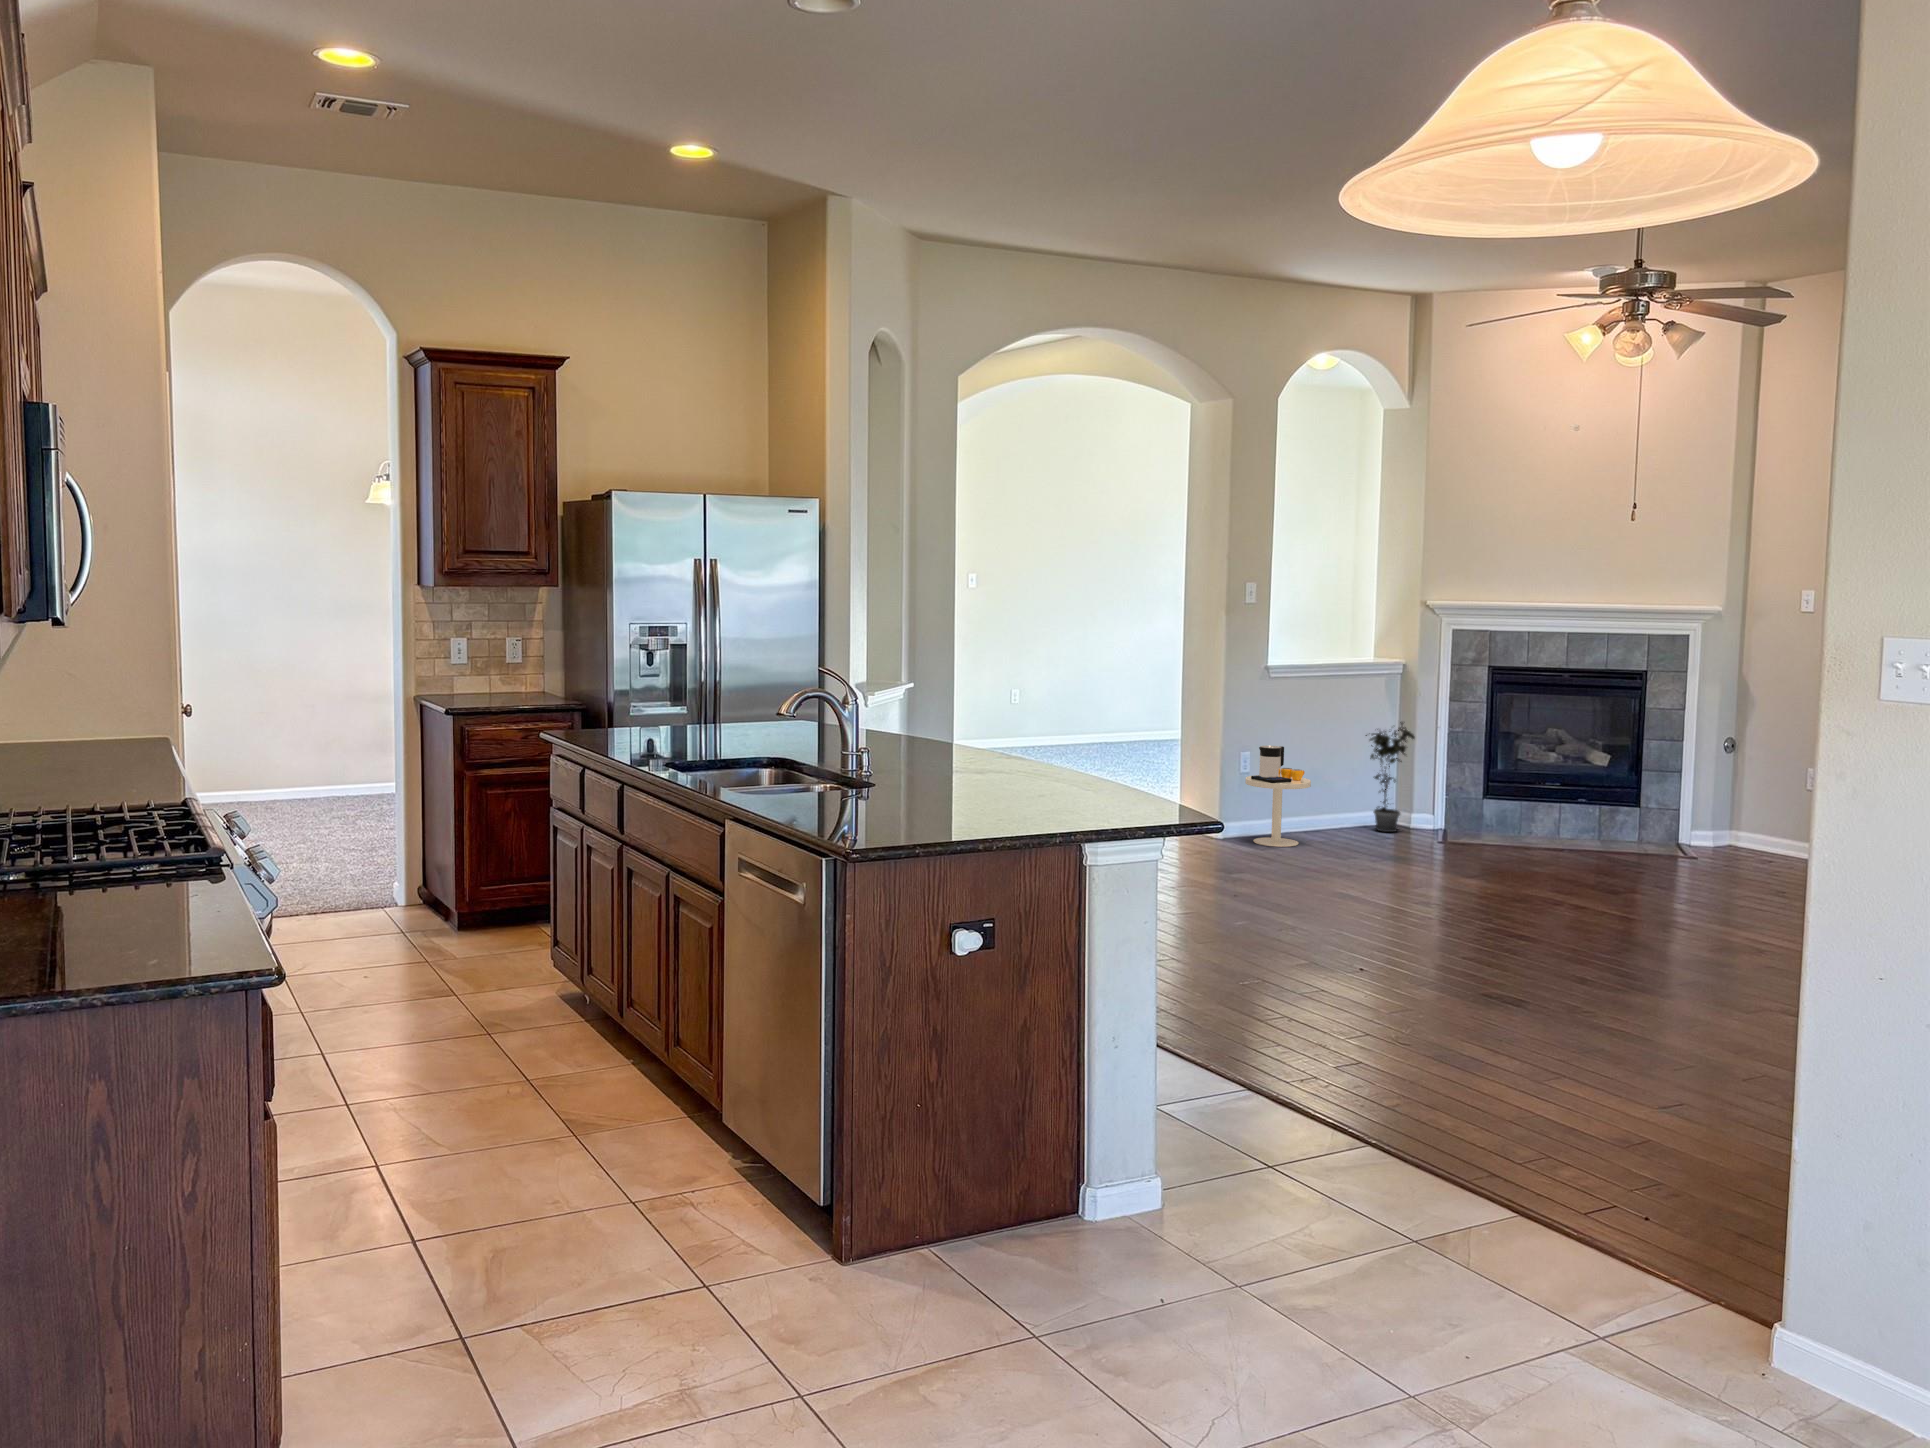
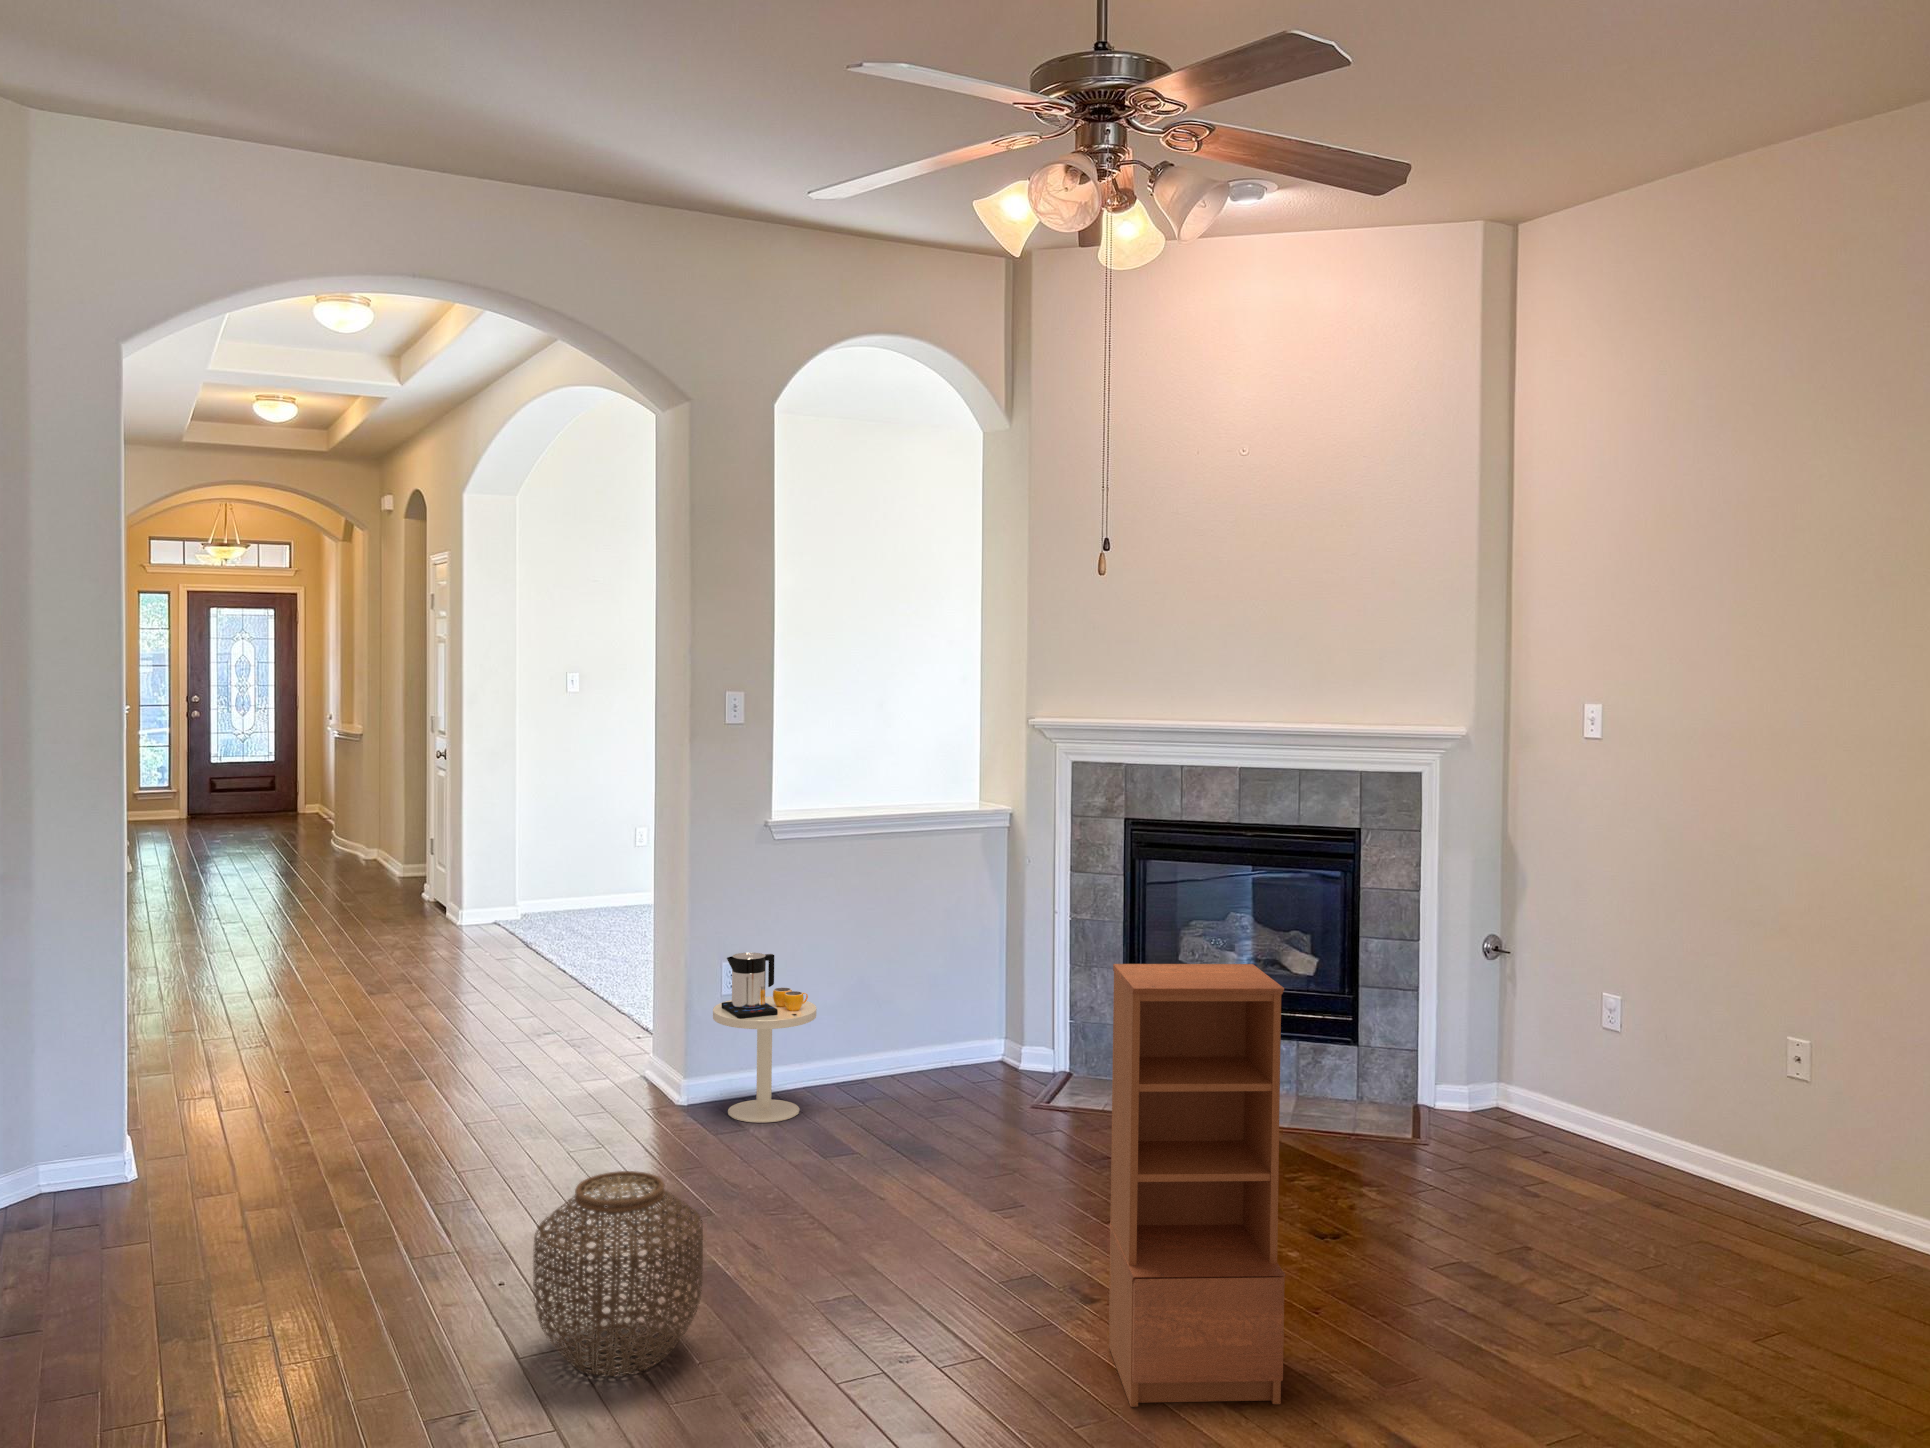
potted plant: present [1366,722,1415,832] -> none [936,906,1021,1082]
bookcase: none [1588,723,1700,933] -> present [1109,964,1286,1407]
woven basket: none [1302,828,1389,922] -> present [533,1171,703,1376]

